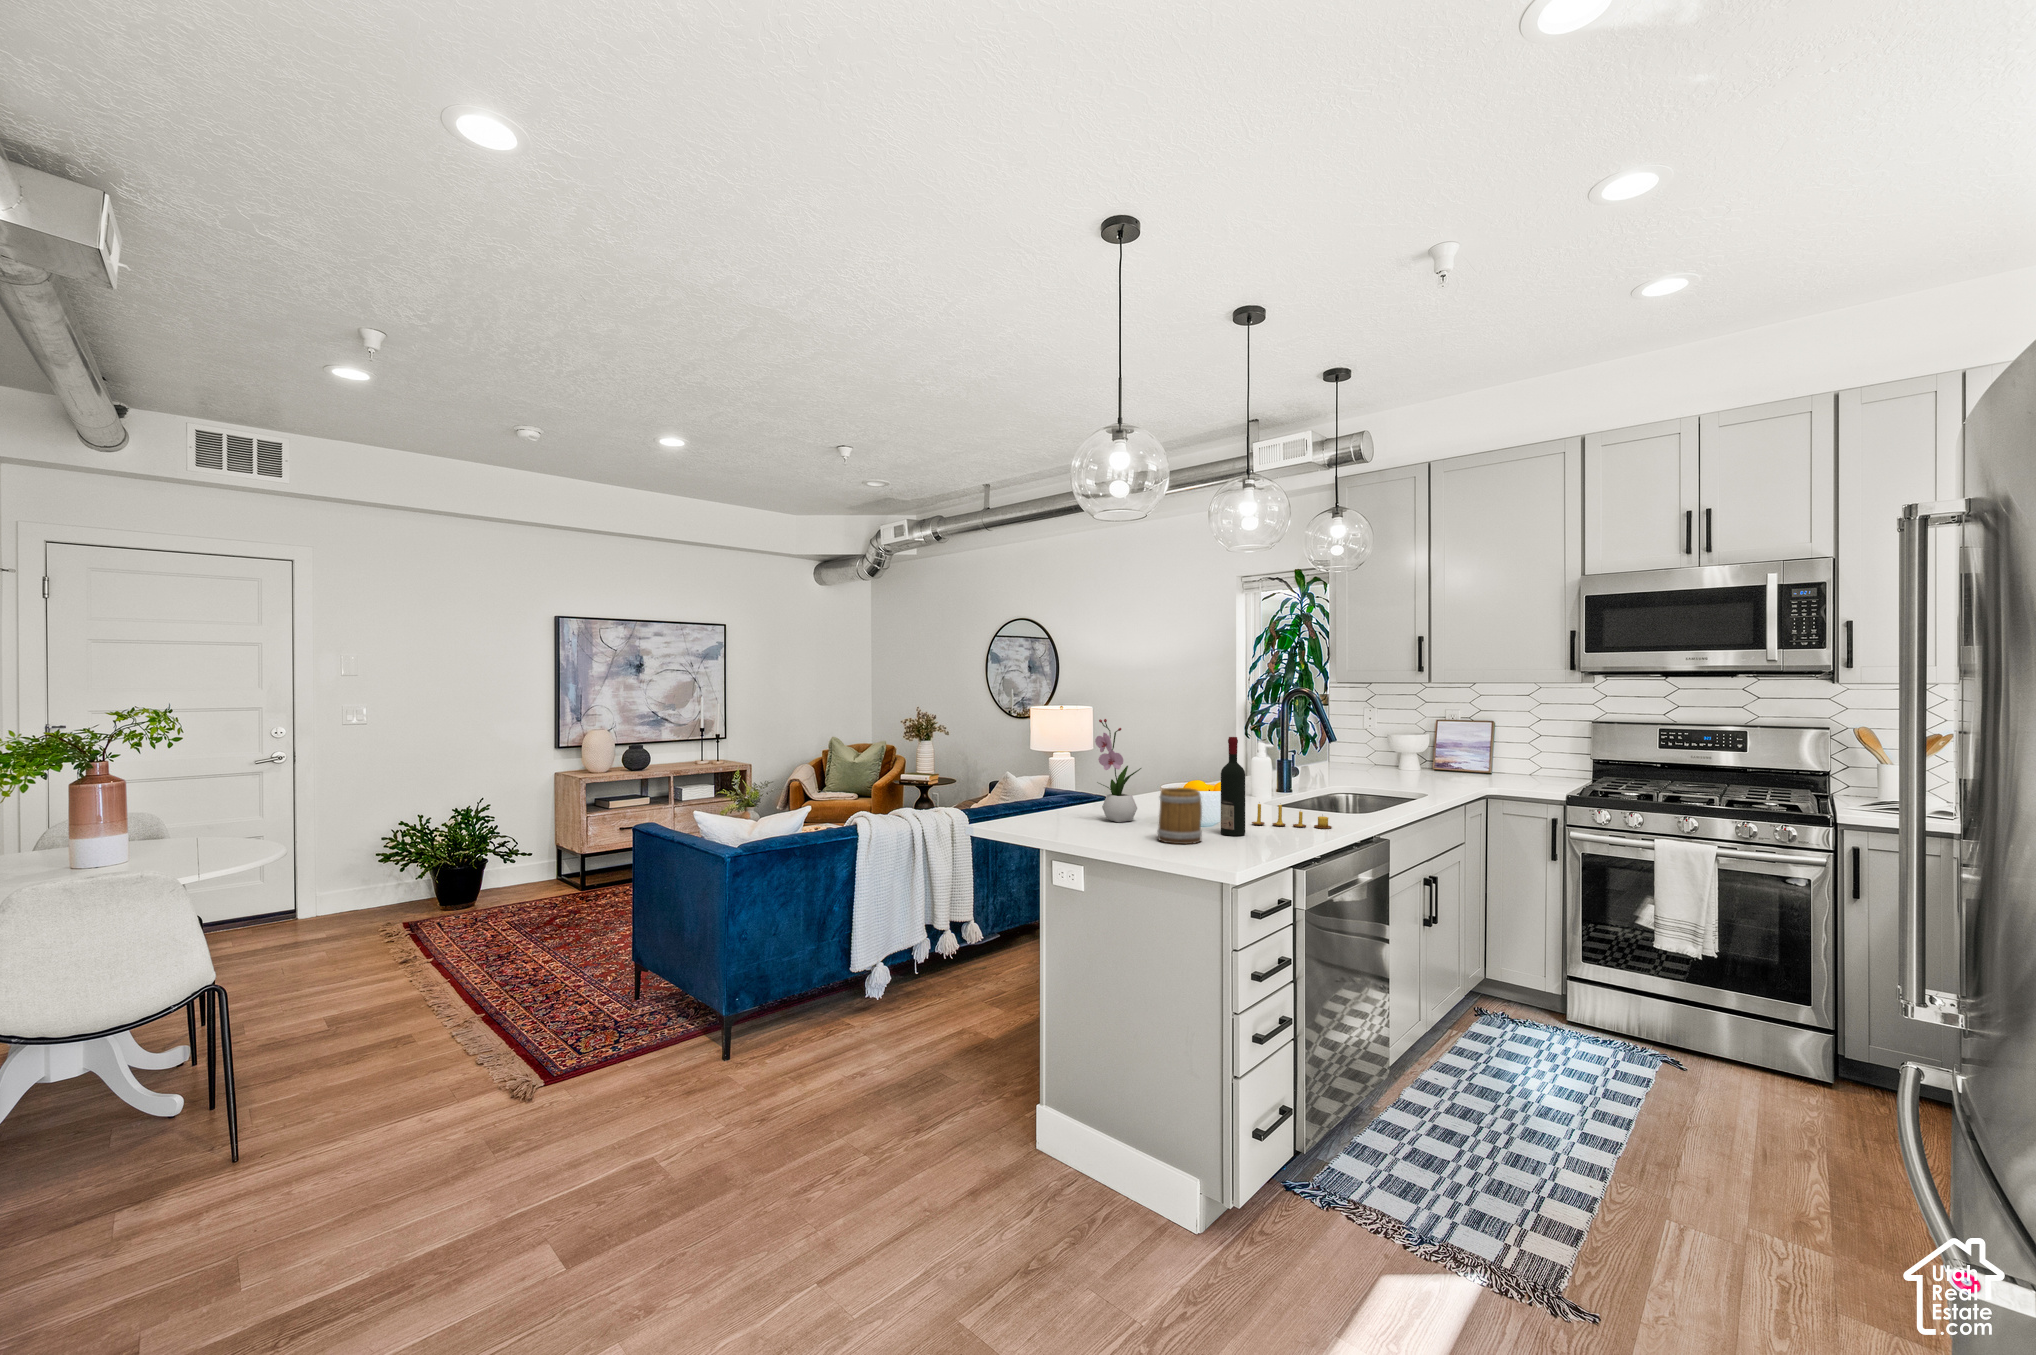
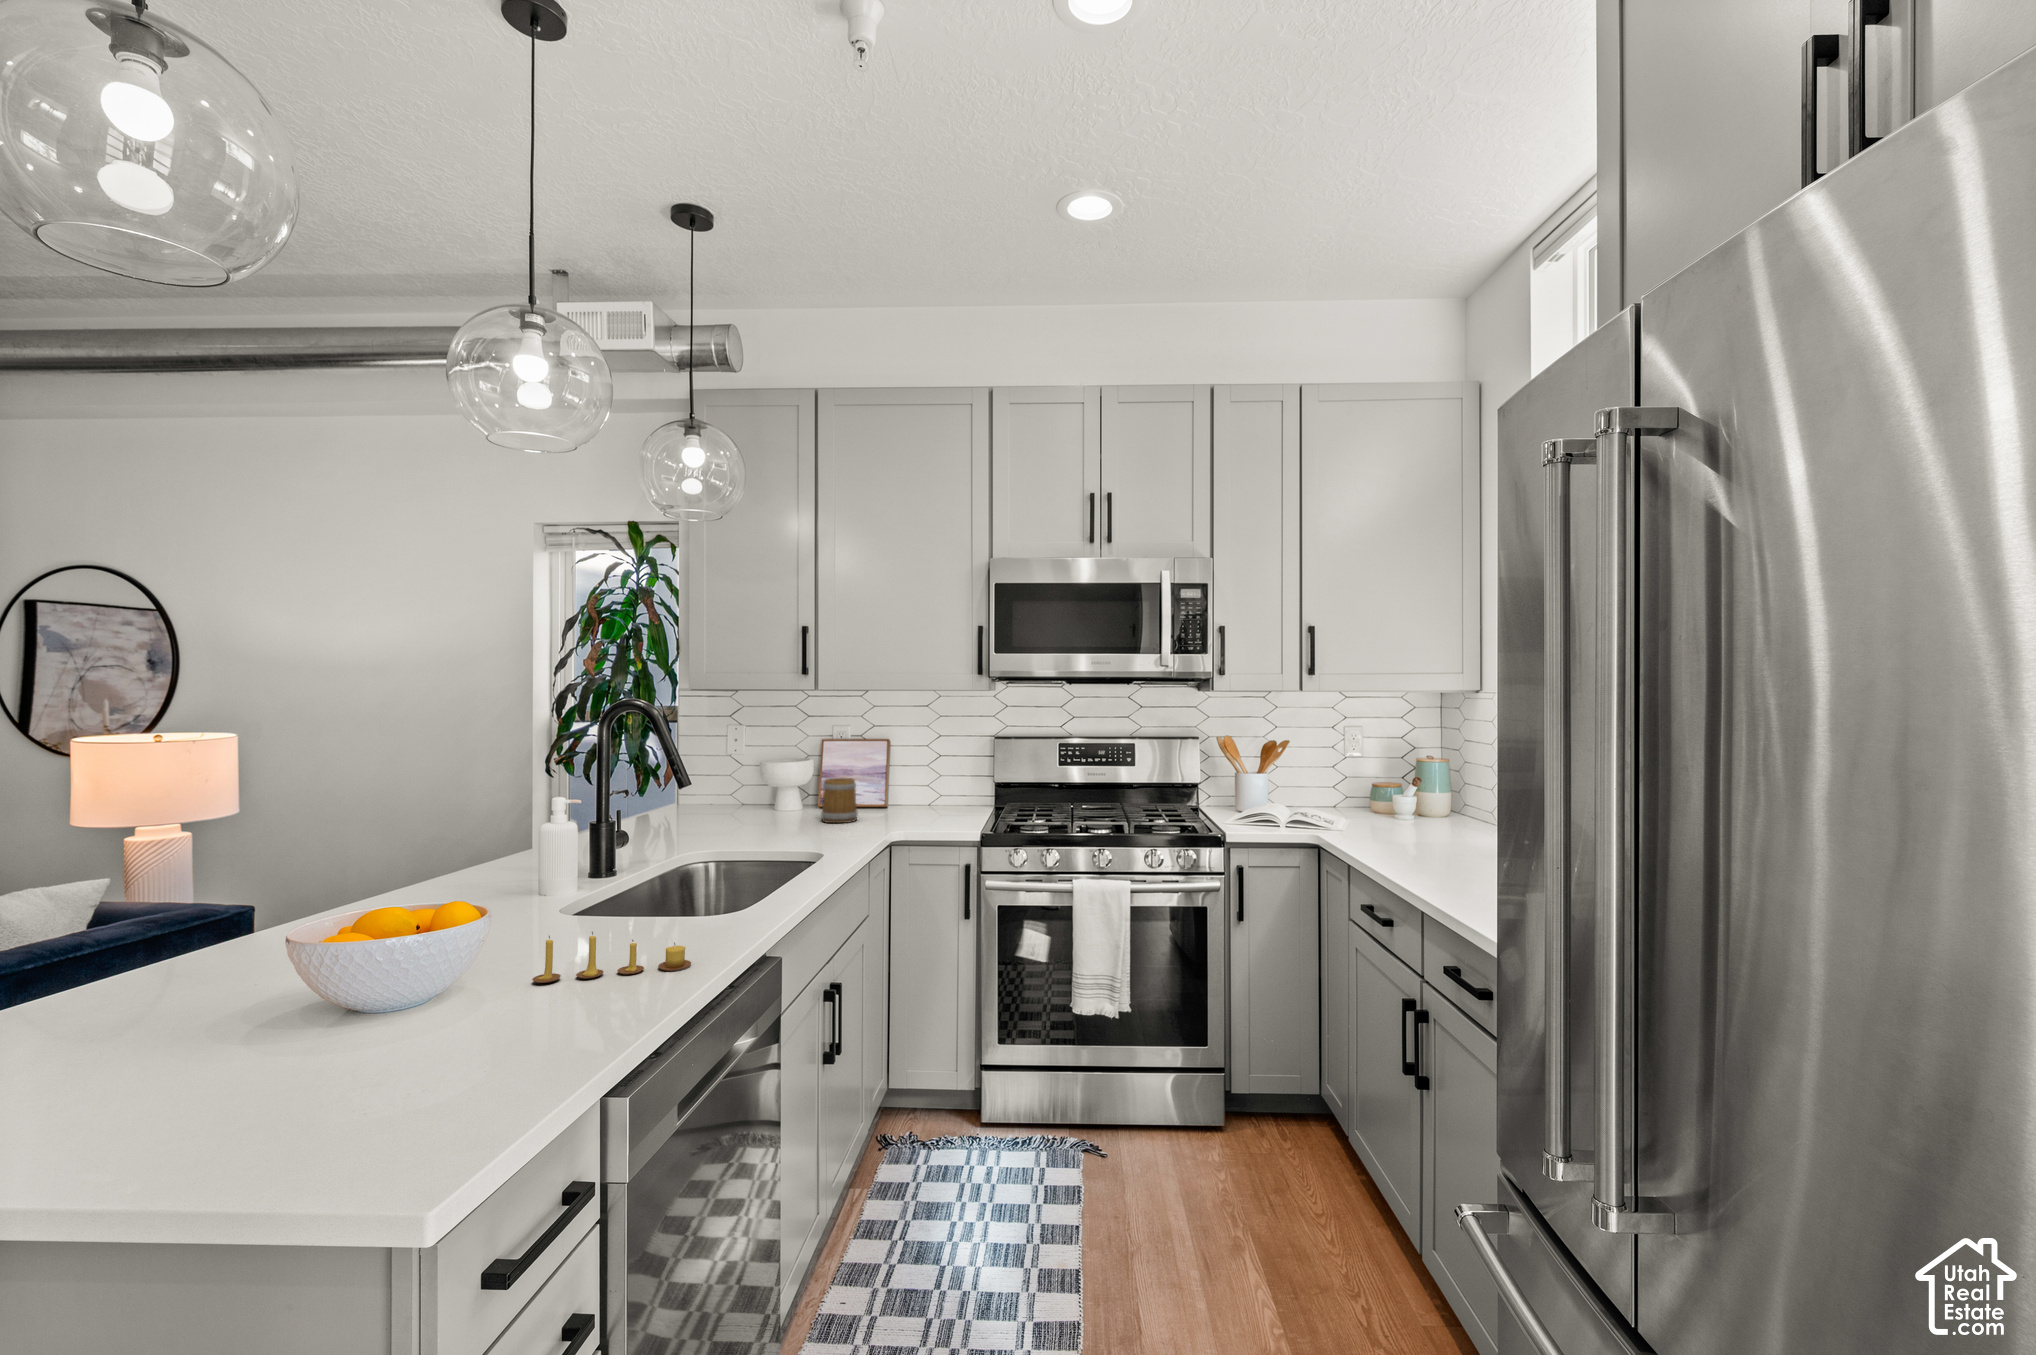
flower arrangement: present [1095,719,1141,822] -> none [113,792,262,1039]
wine bottle: present [1221,737,1245,836] -> none [452,820,513,1039]
mug: present [1157,788,1202,844] -> present [821,778,858,823]

